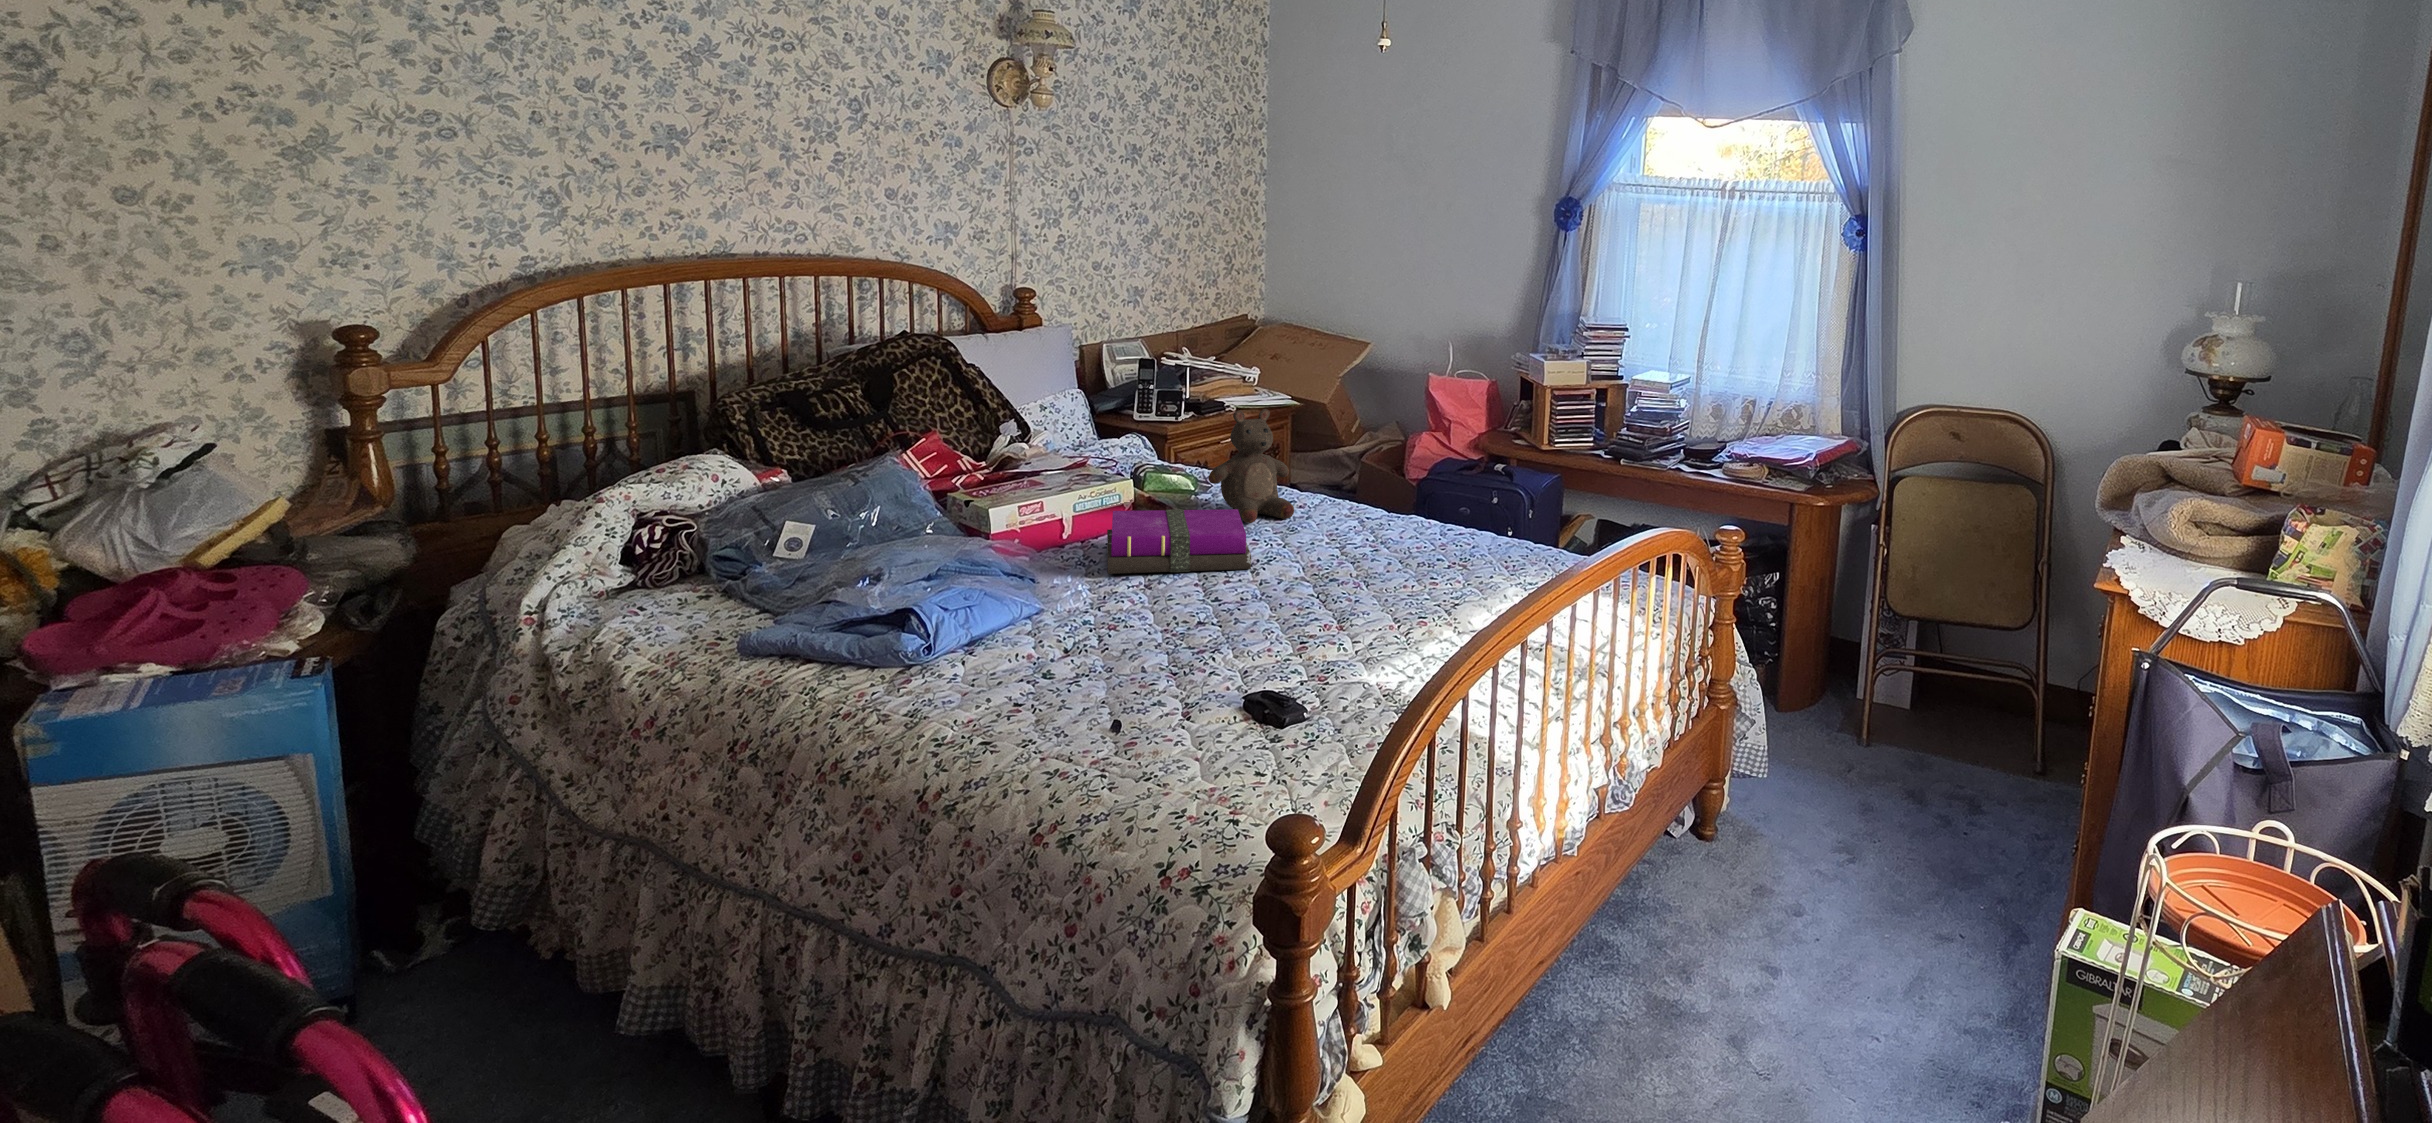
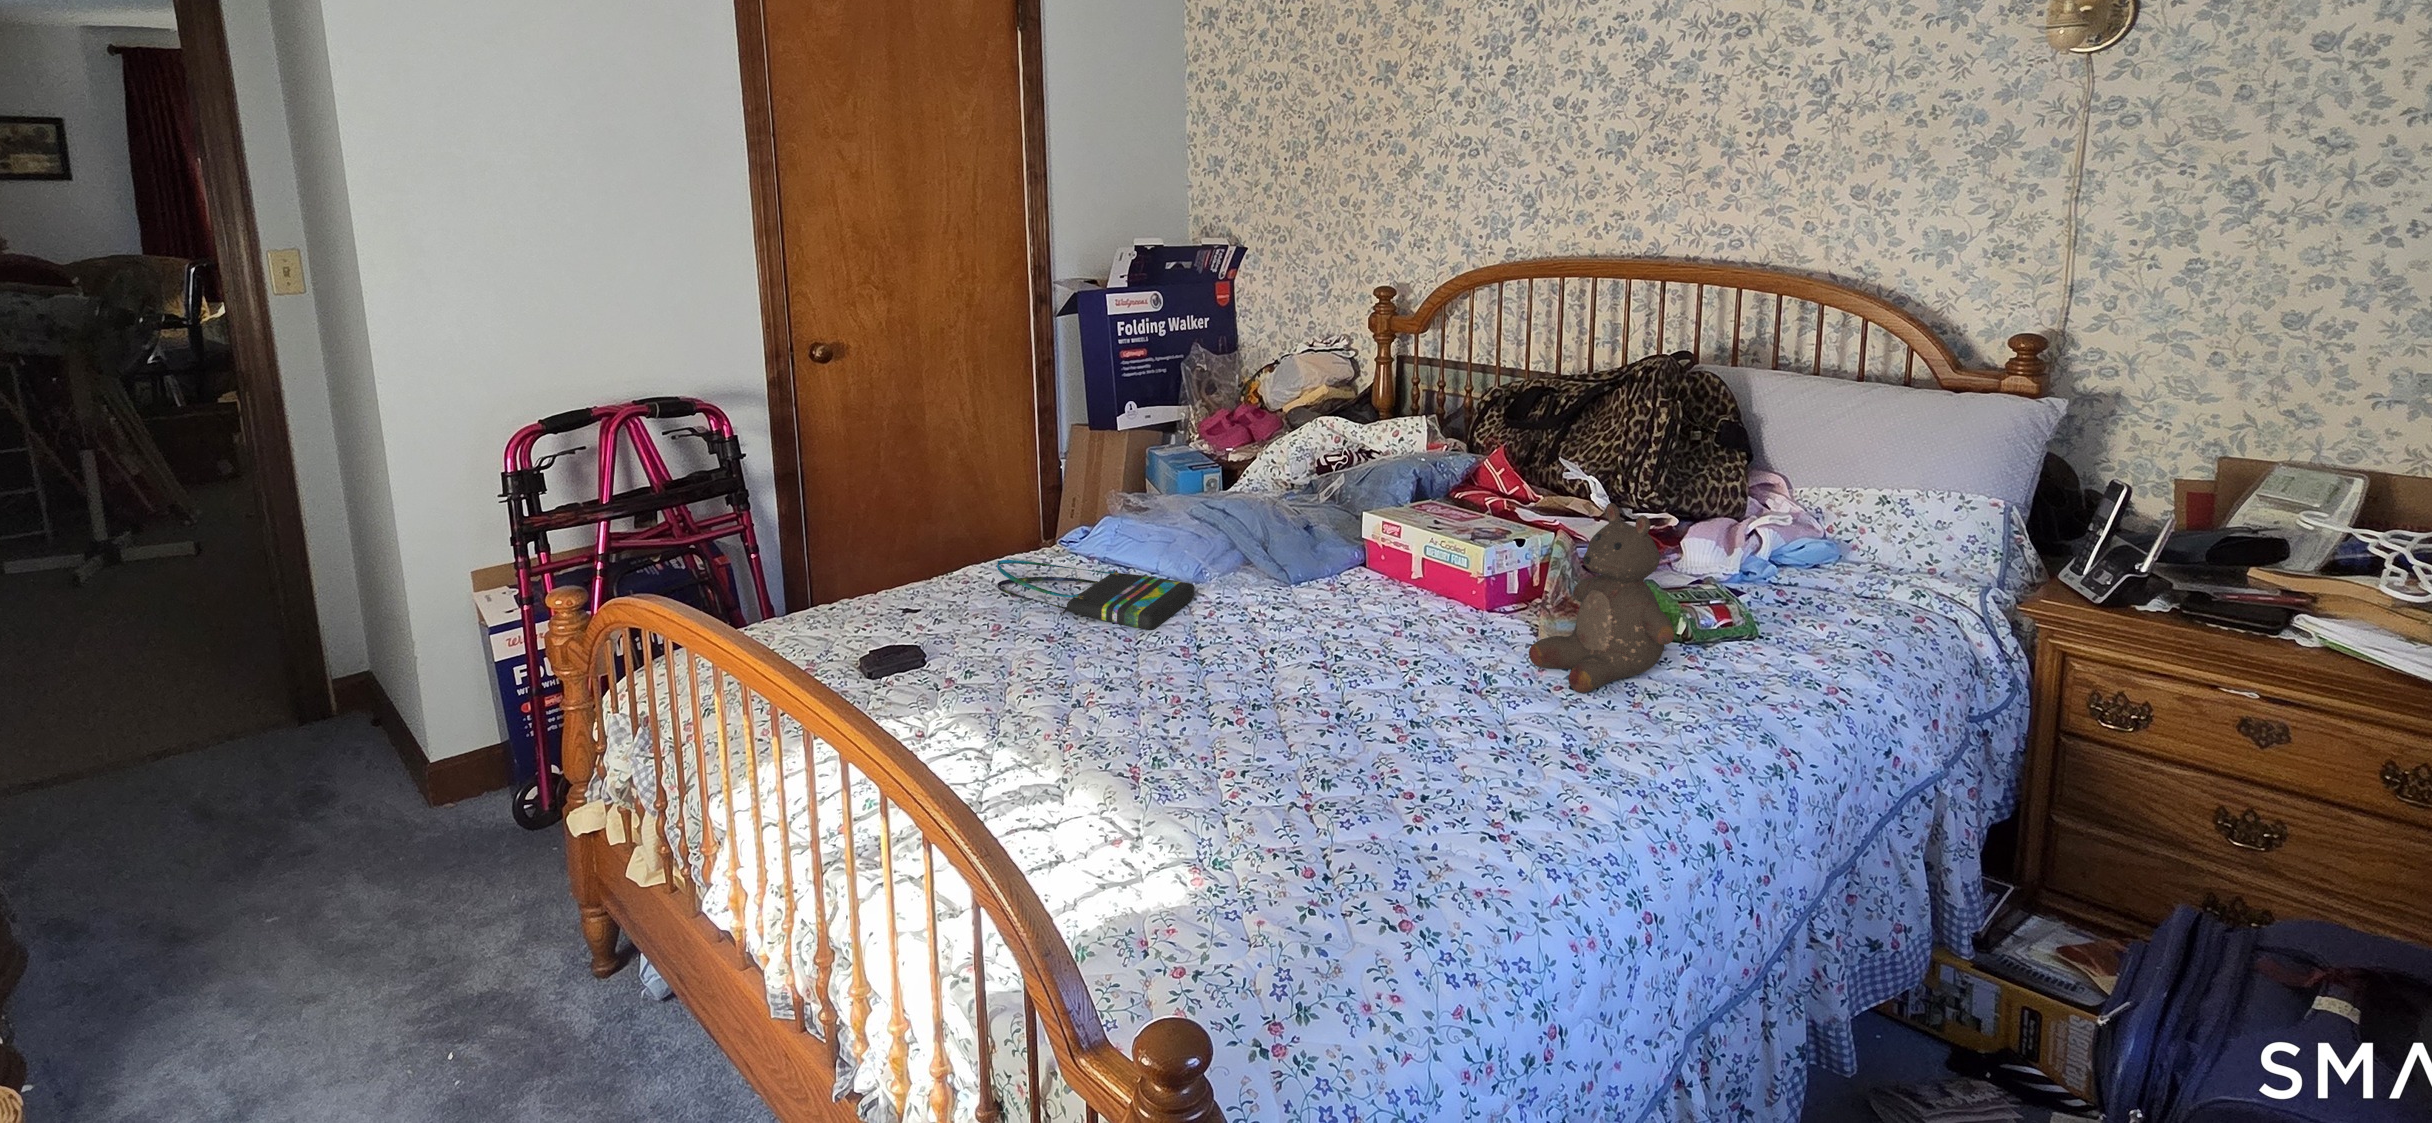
notebook: present [1107,509,1251,574] -> none [1297,556,1455,660]
tote bag: none [1064,594,1205,683] -> present [997,560,1194,630]

